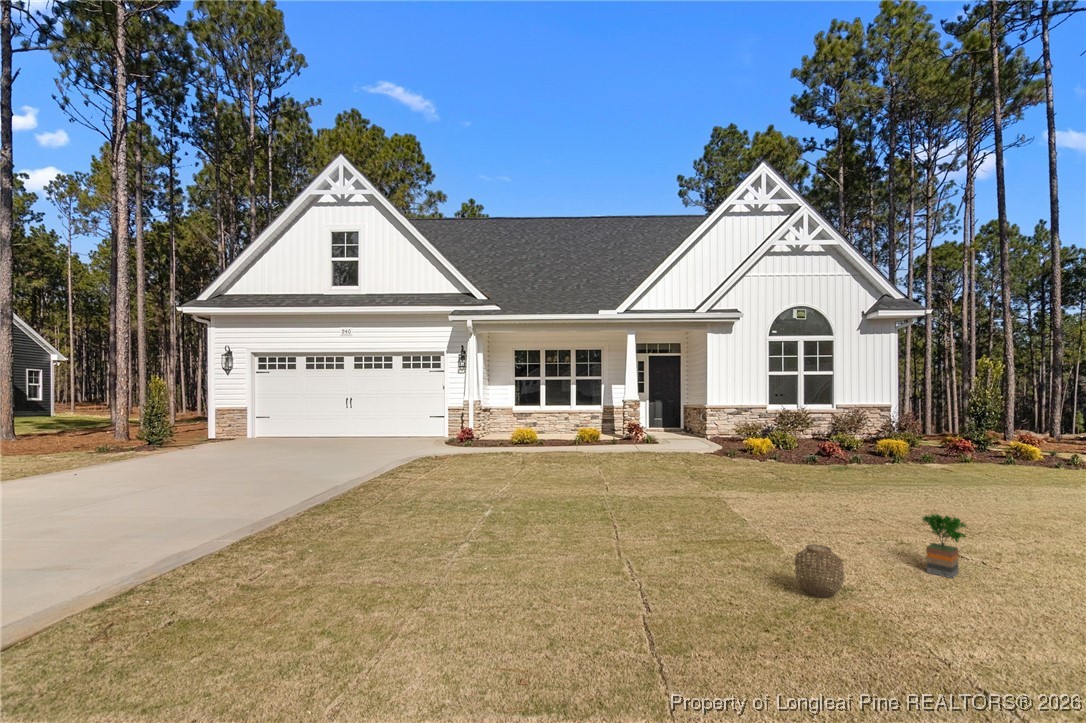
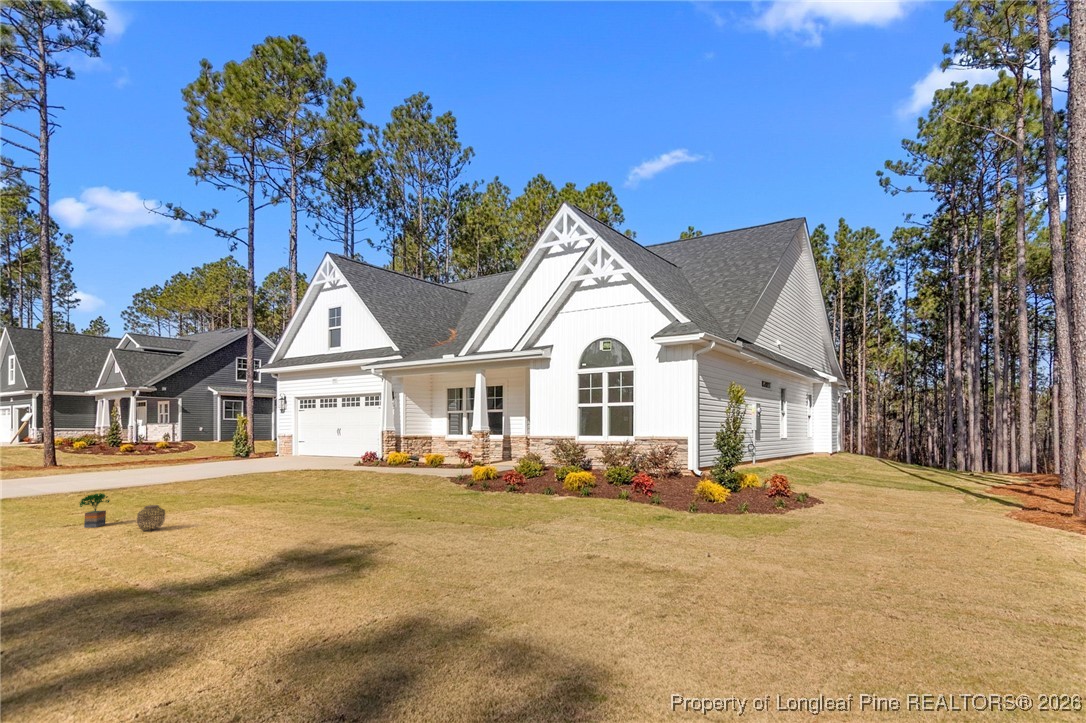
woven basket: present [795,544,844,598] -> present [137,505,165,531]

